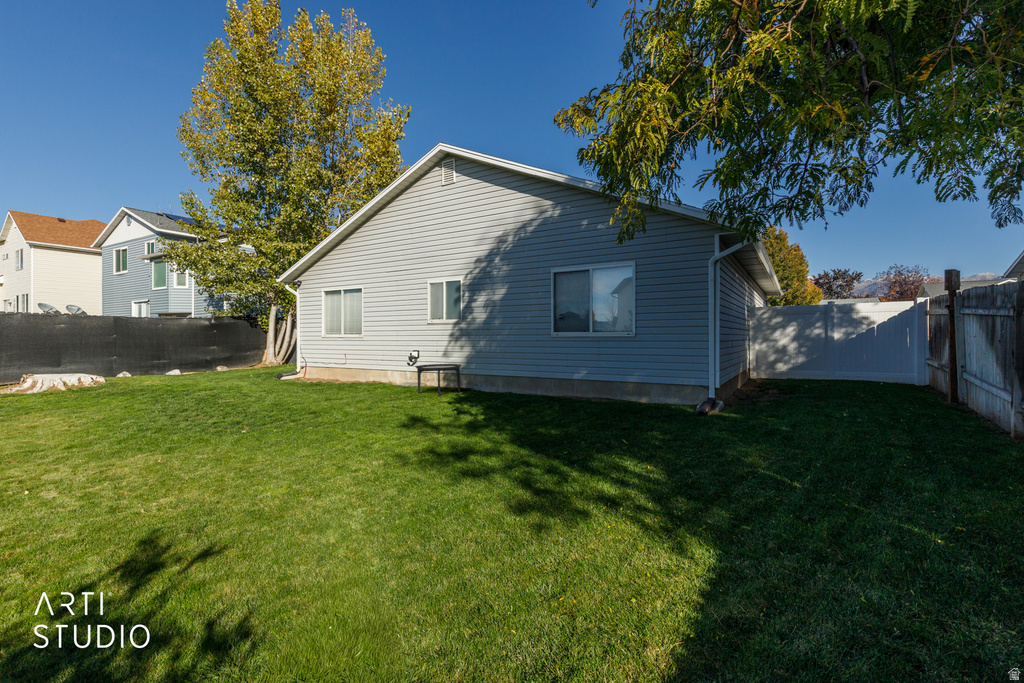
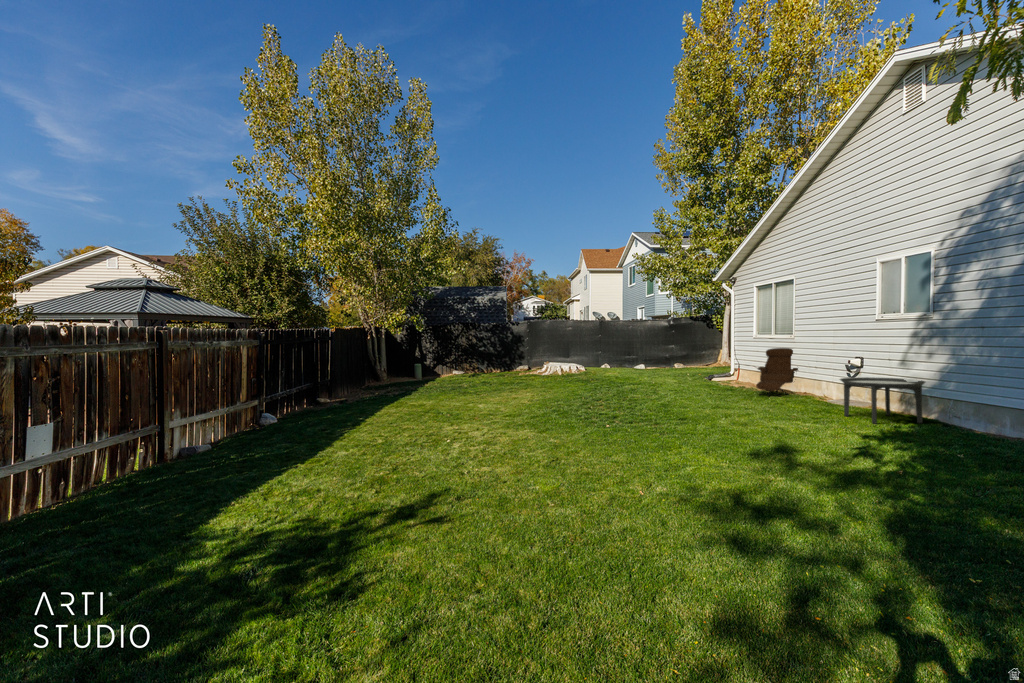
lounge chair: none [336,346,368,387] -> present [756,348,798,397]

